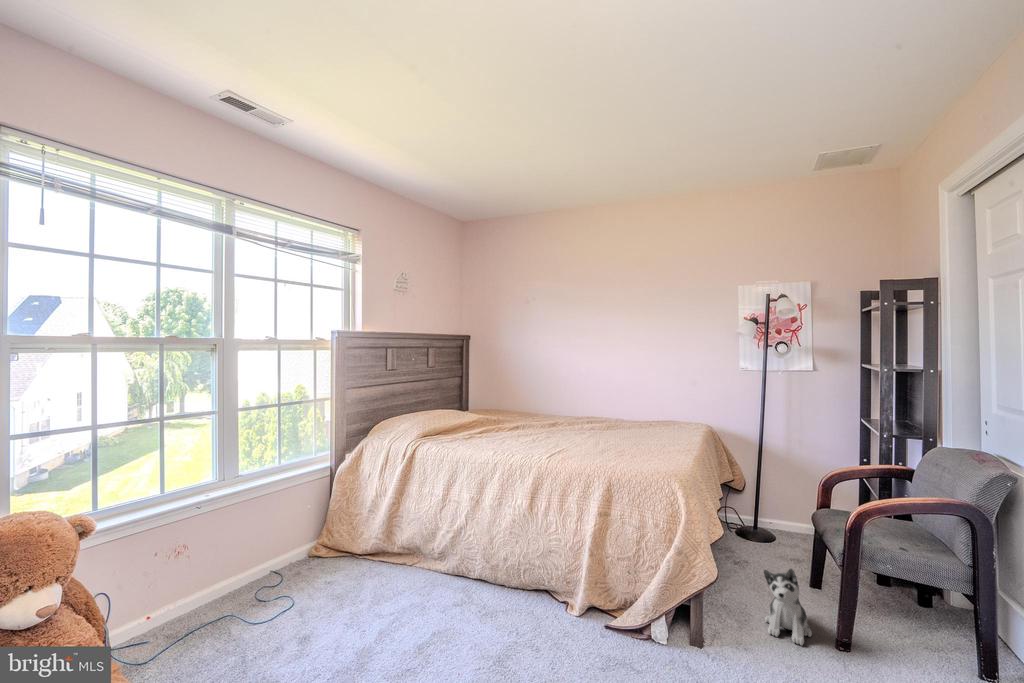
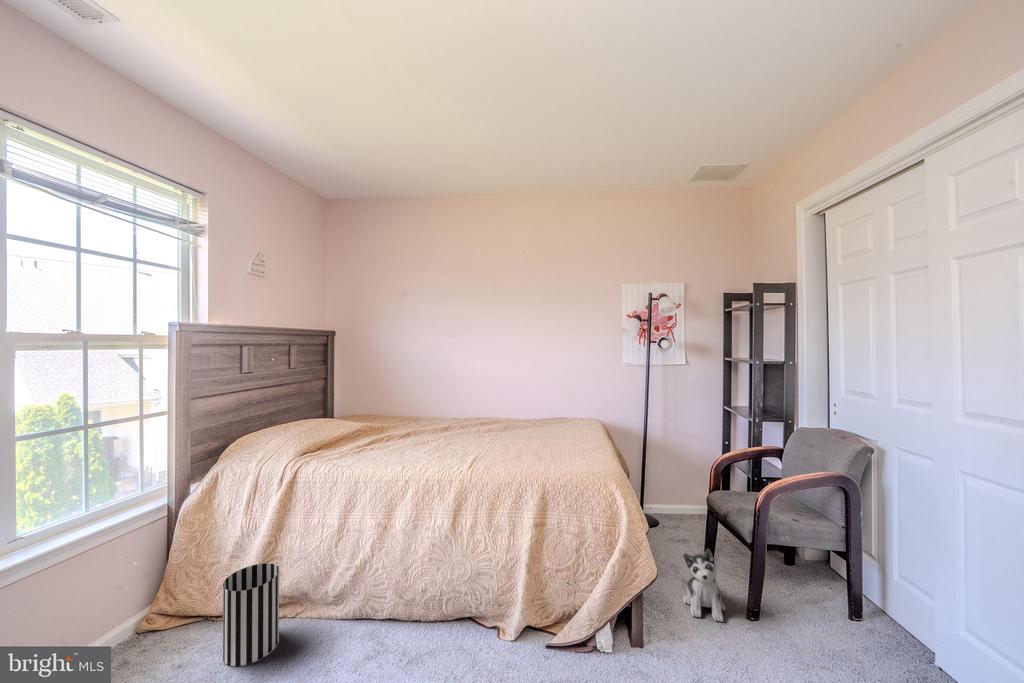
wastebasket: none [362,518,399,588] -> present [223,563,279,666]

